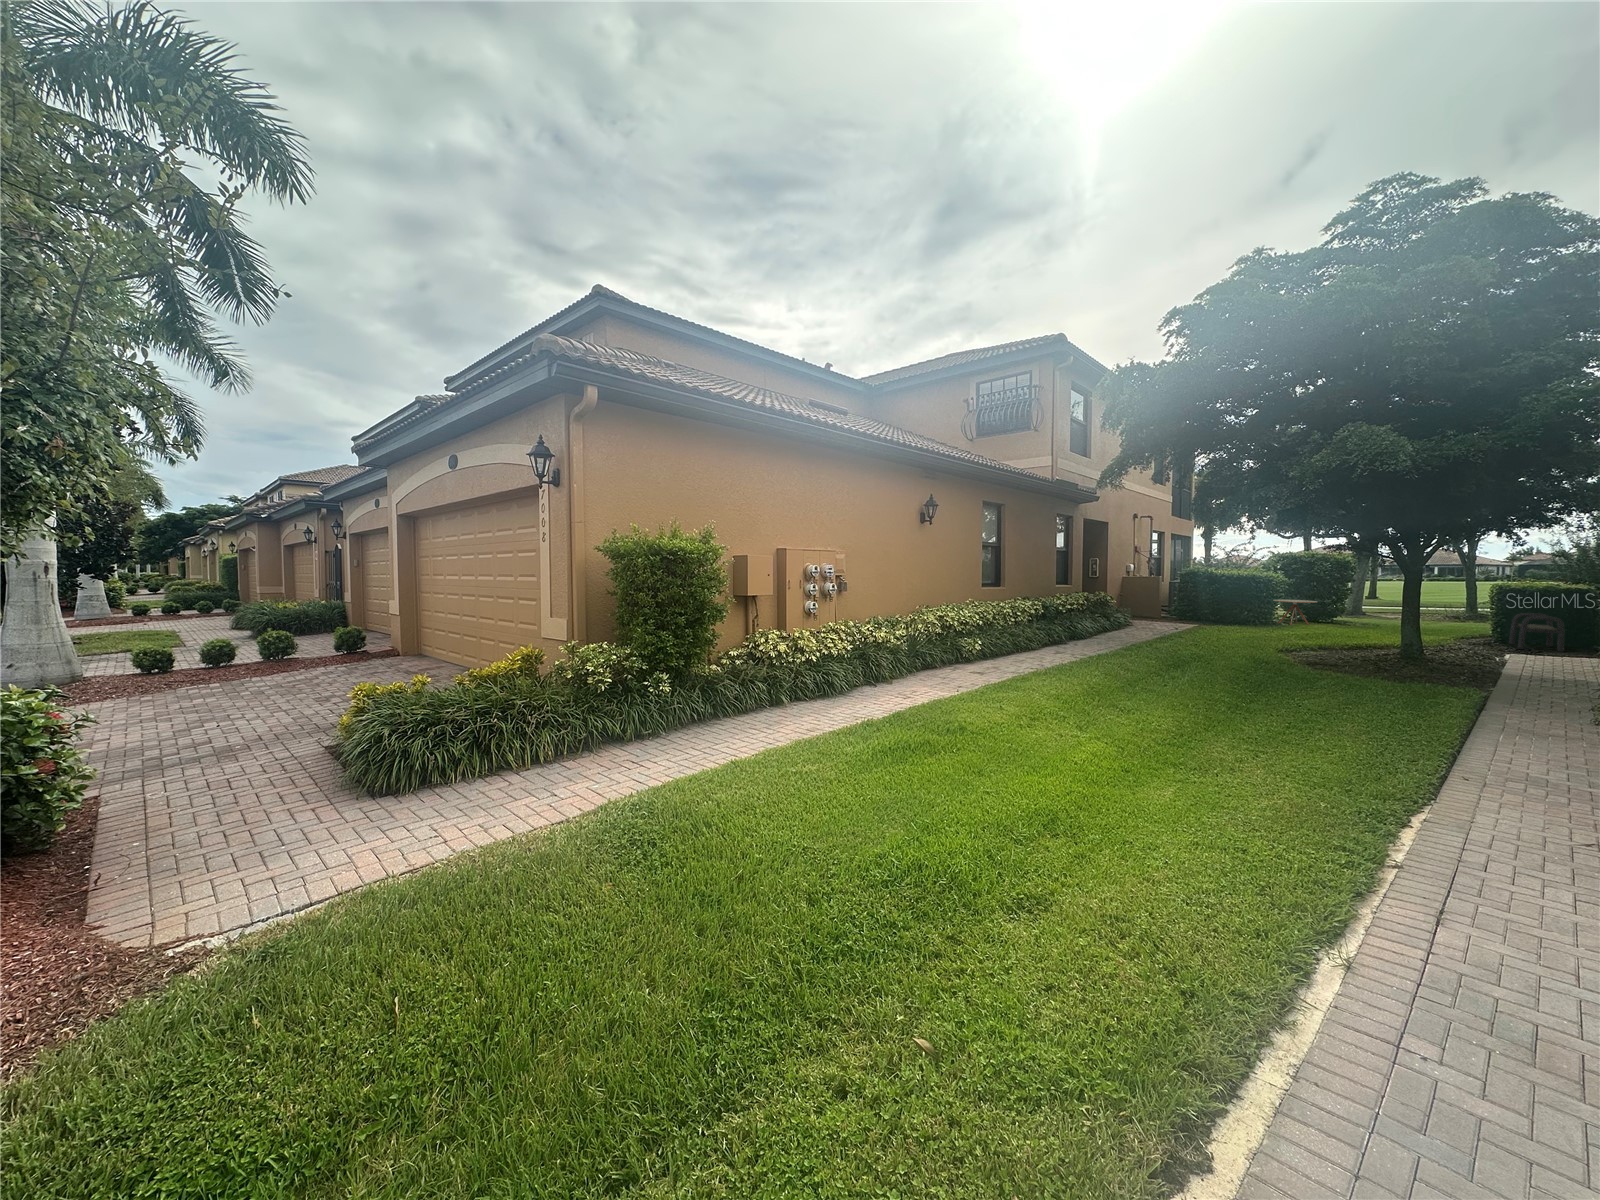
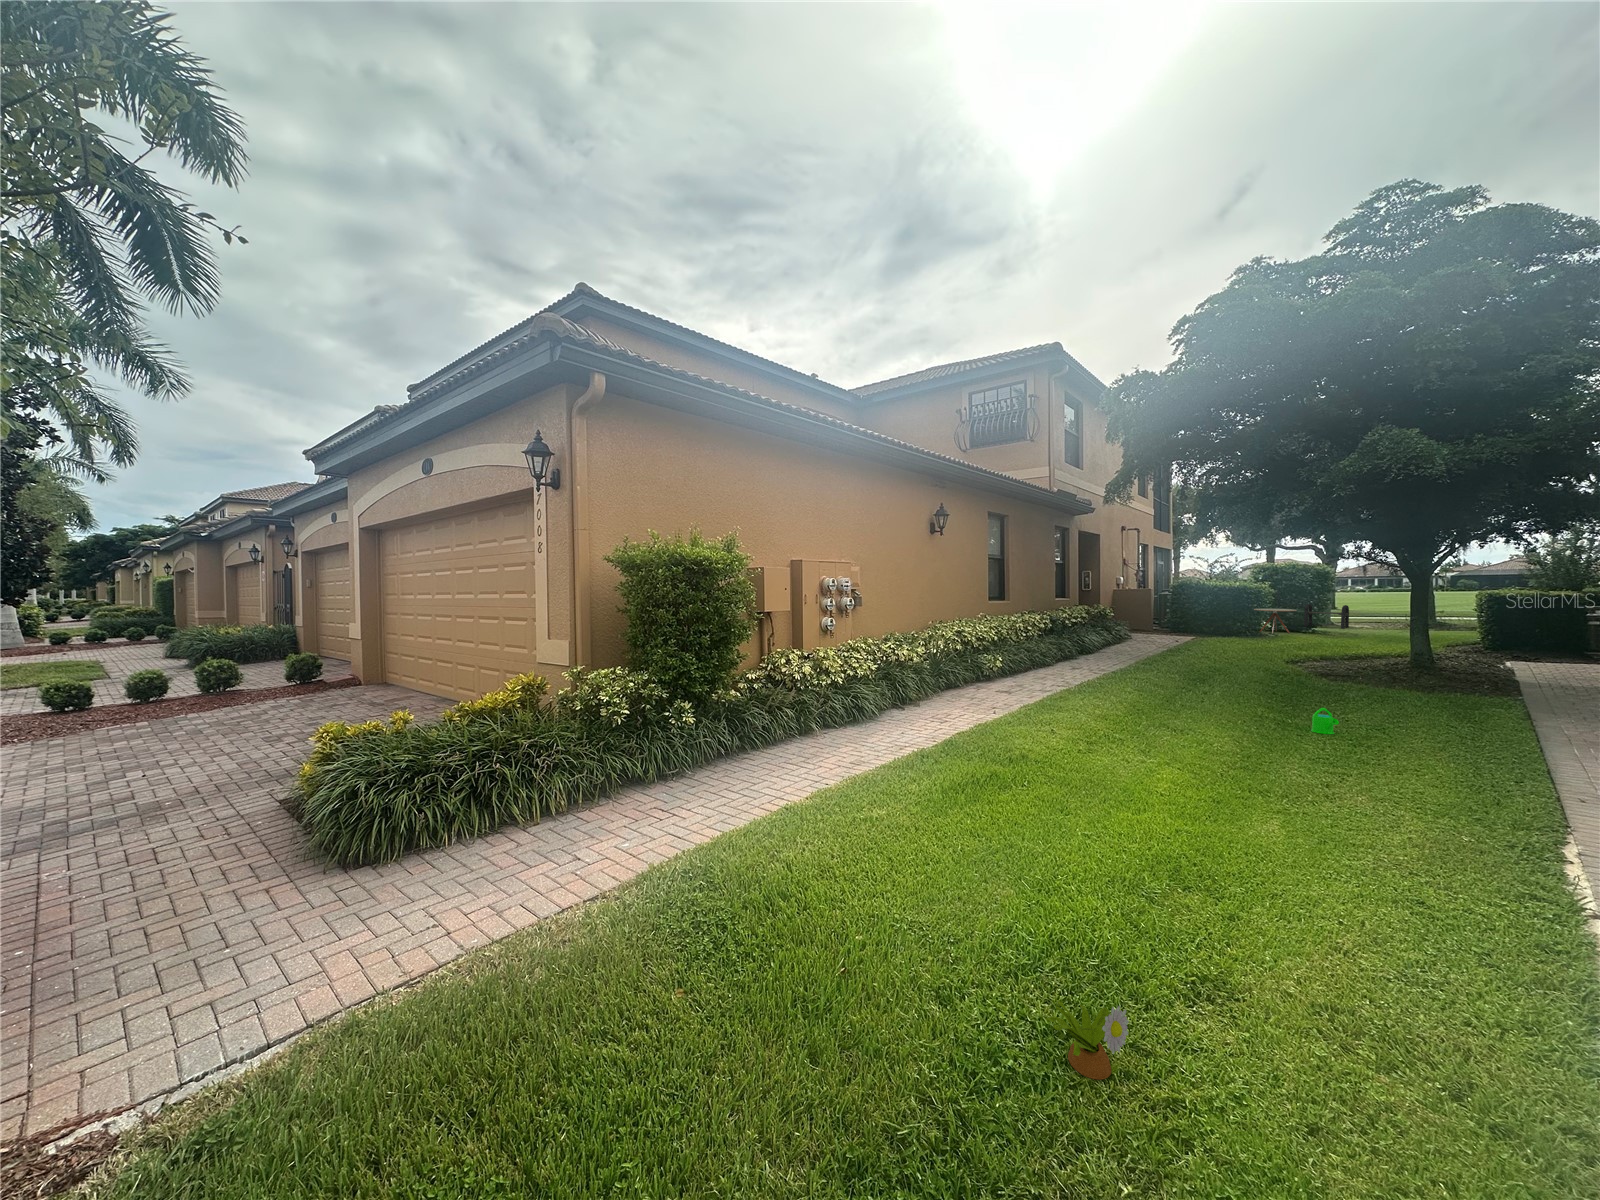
bench: present [1509,613,1565,652] -> present [1304,604,1349,629]
watering can: none [1249,696,1272,720] -> present [1311,708,1339,734]
decorative plant: none [850,892,905,944] -> present [1046,1001,1129,1080]

